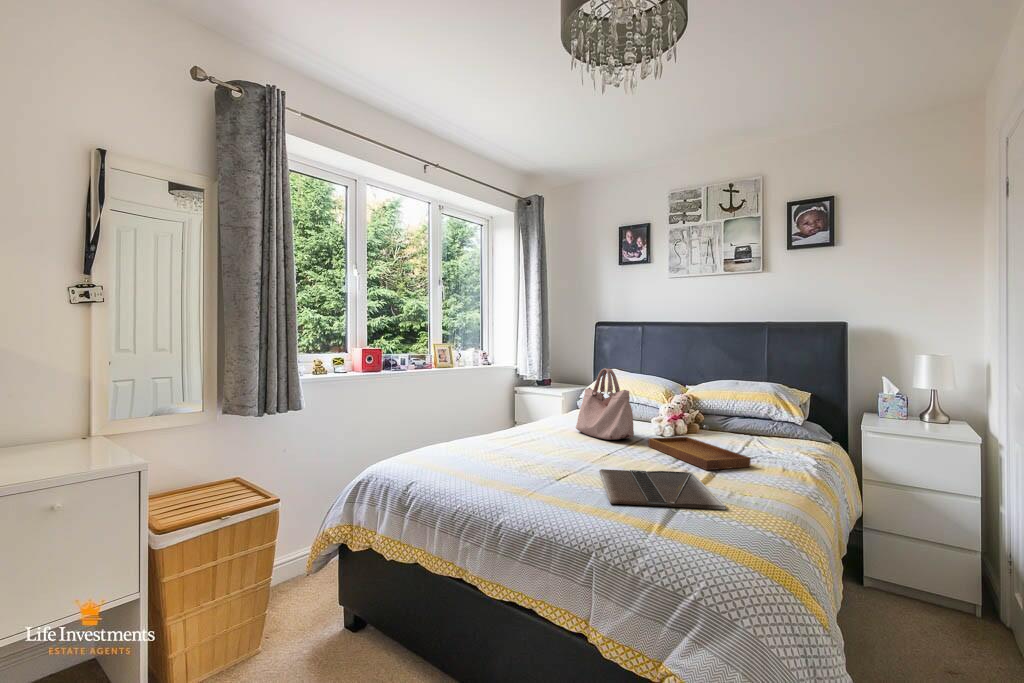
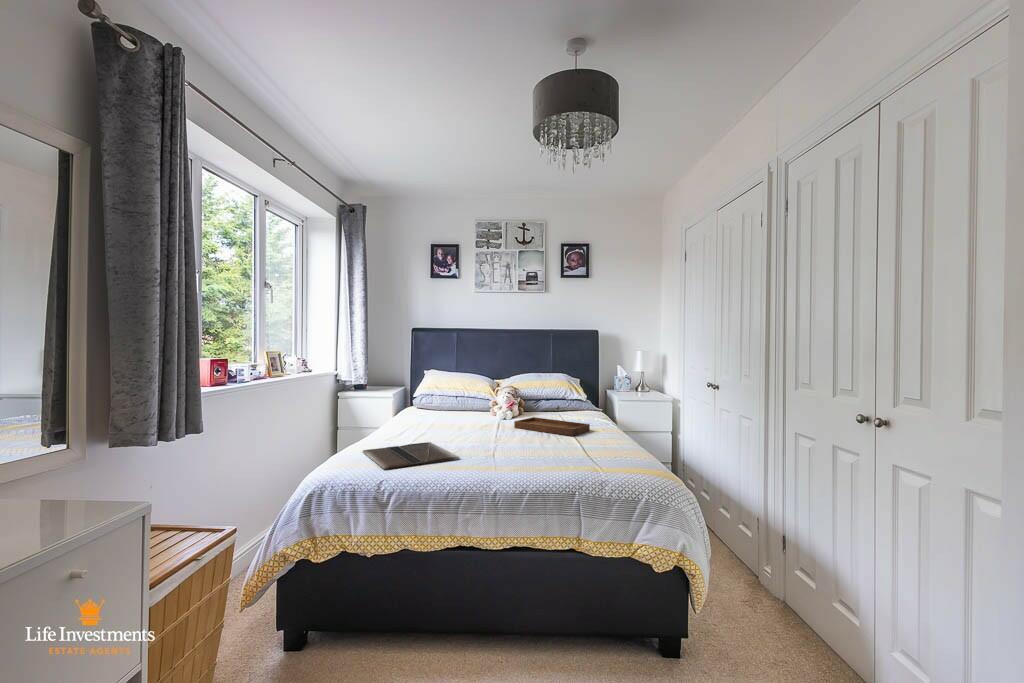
handbag: present [576,368,634,440] -> none [445,369,500,427]
laptop: present [599,469,726,510] -> present [363,442,460,469]

